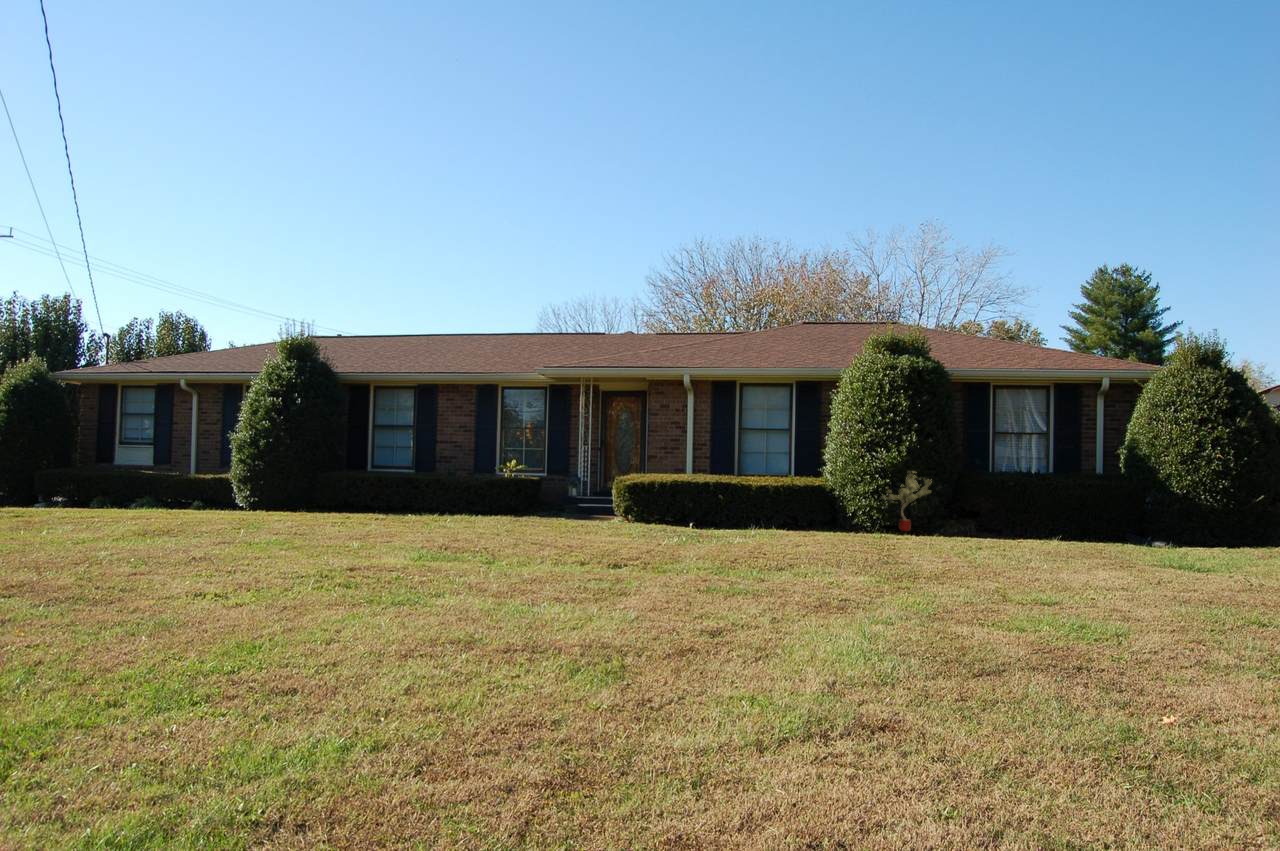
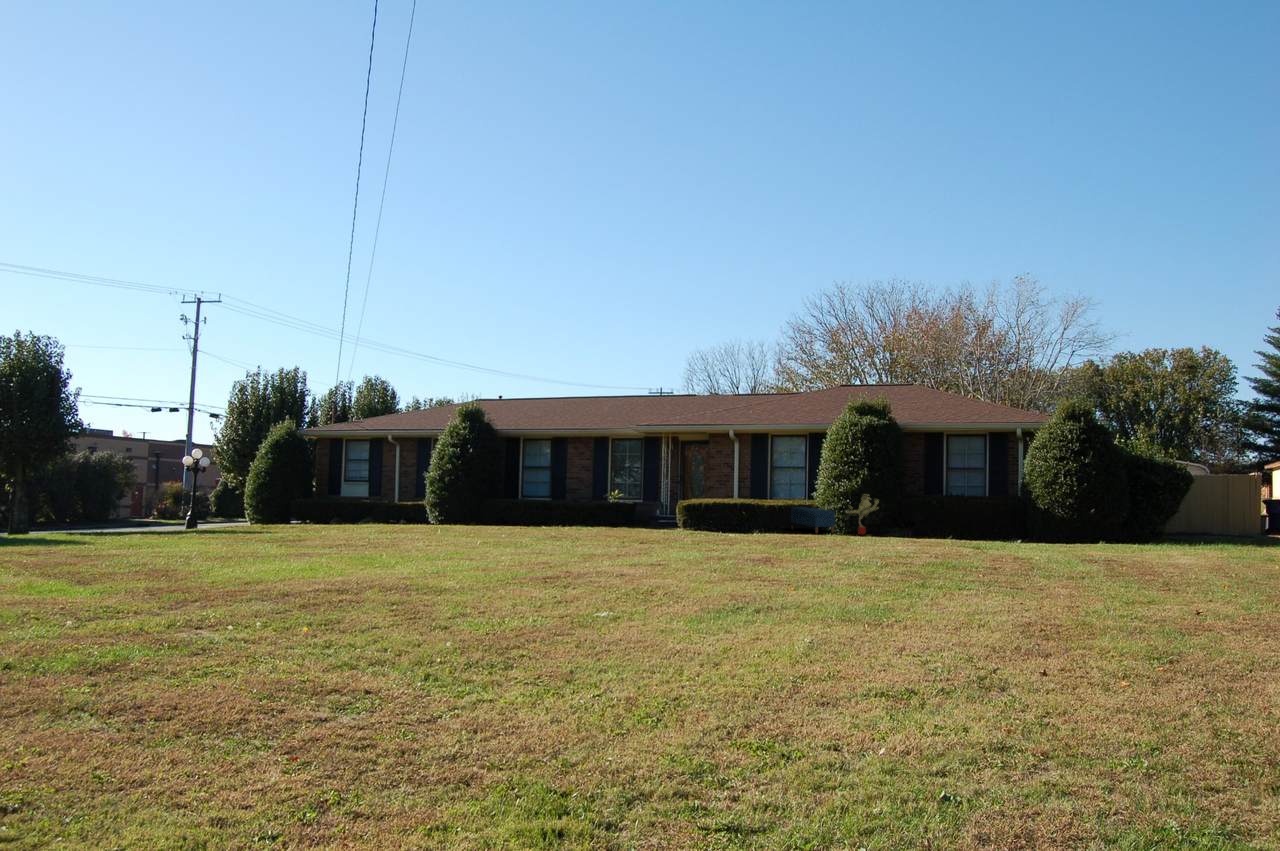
bench: none [787,487,861,530] -> present [791,507,835,533]

